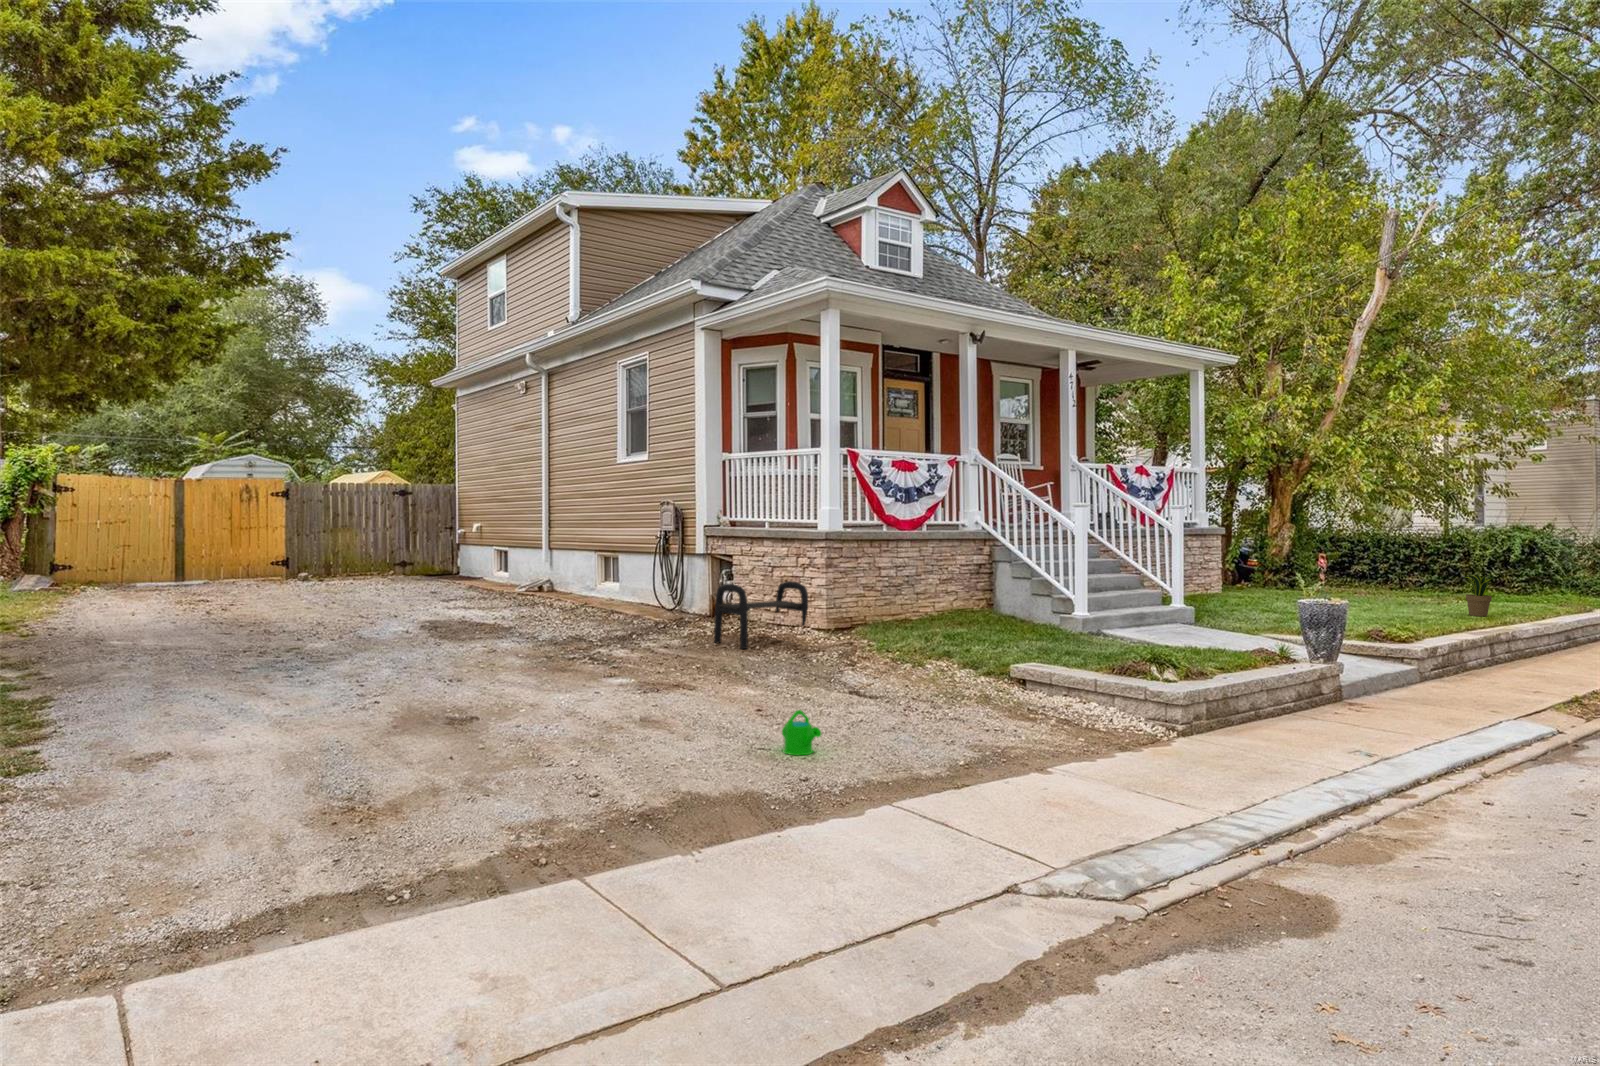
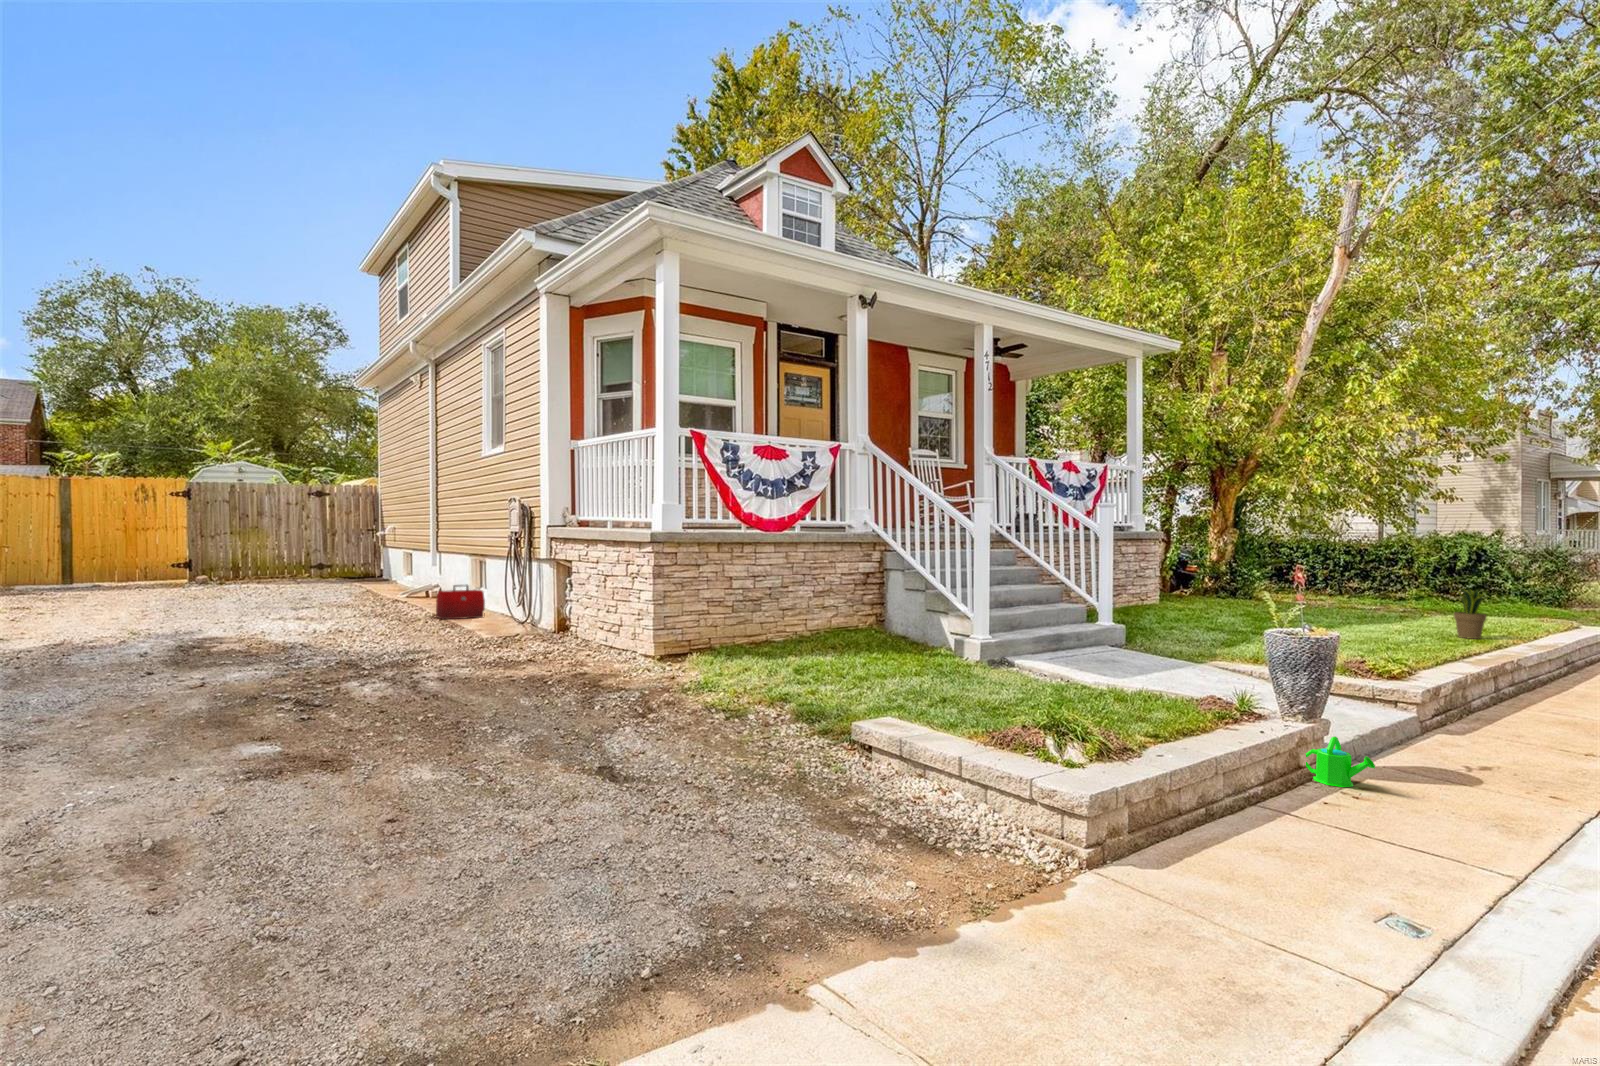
toolbox: none [586,577,628,607] -> present [436,585,485,620]
bench: present [714,581,809,649] -> none [513,594,638,684]
watering can: present [782,710,822,755] -> present [1306,737,1375,787]

